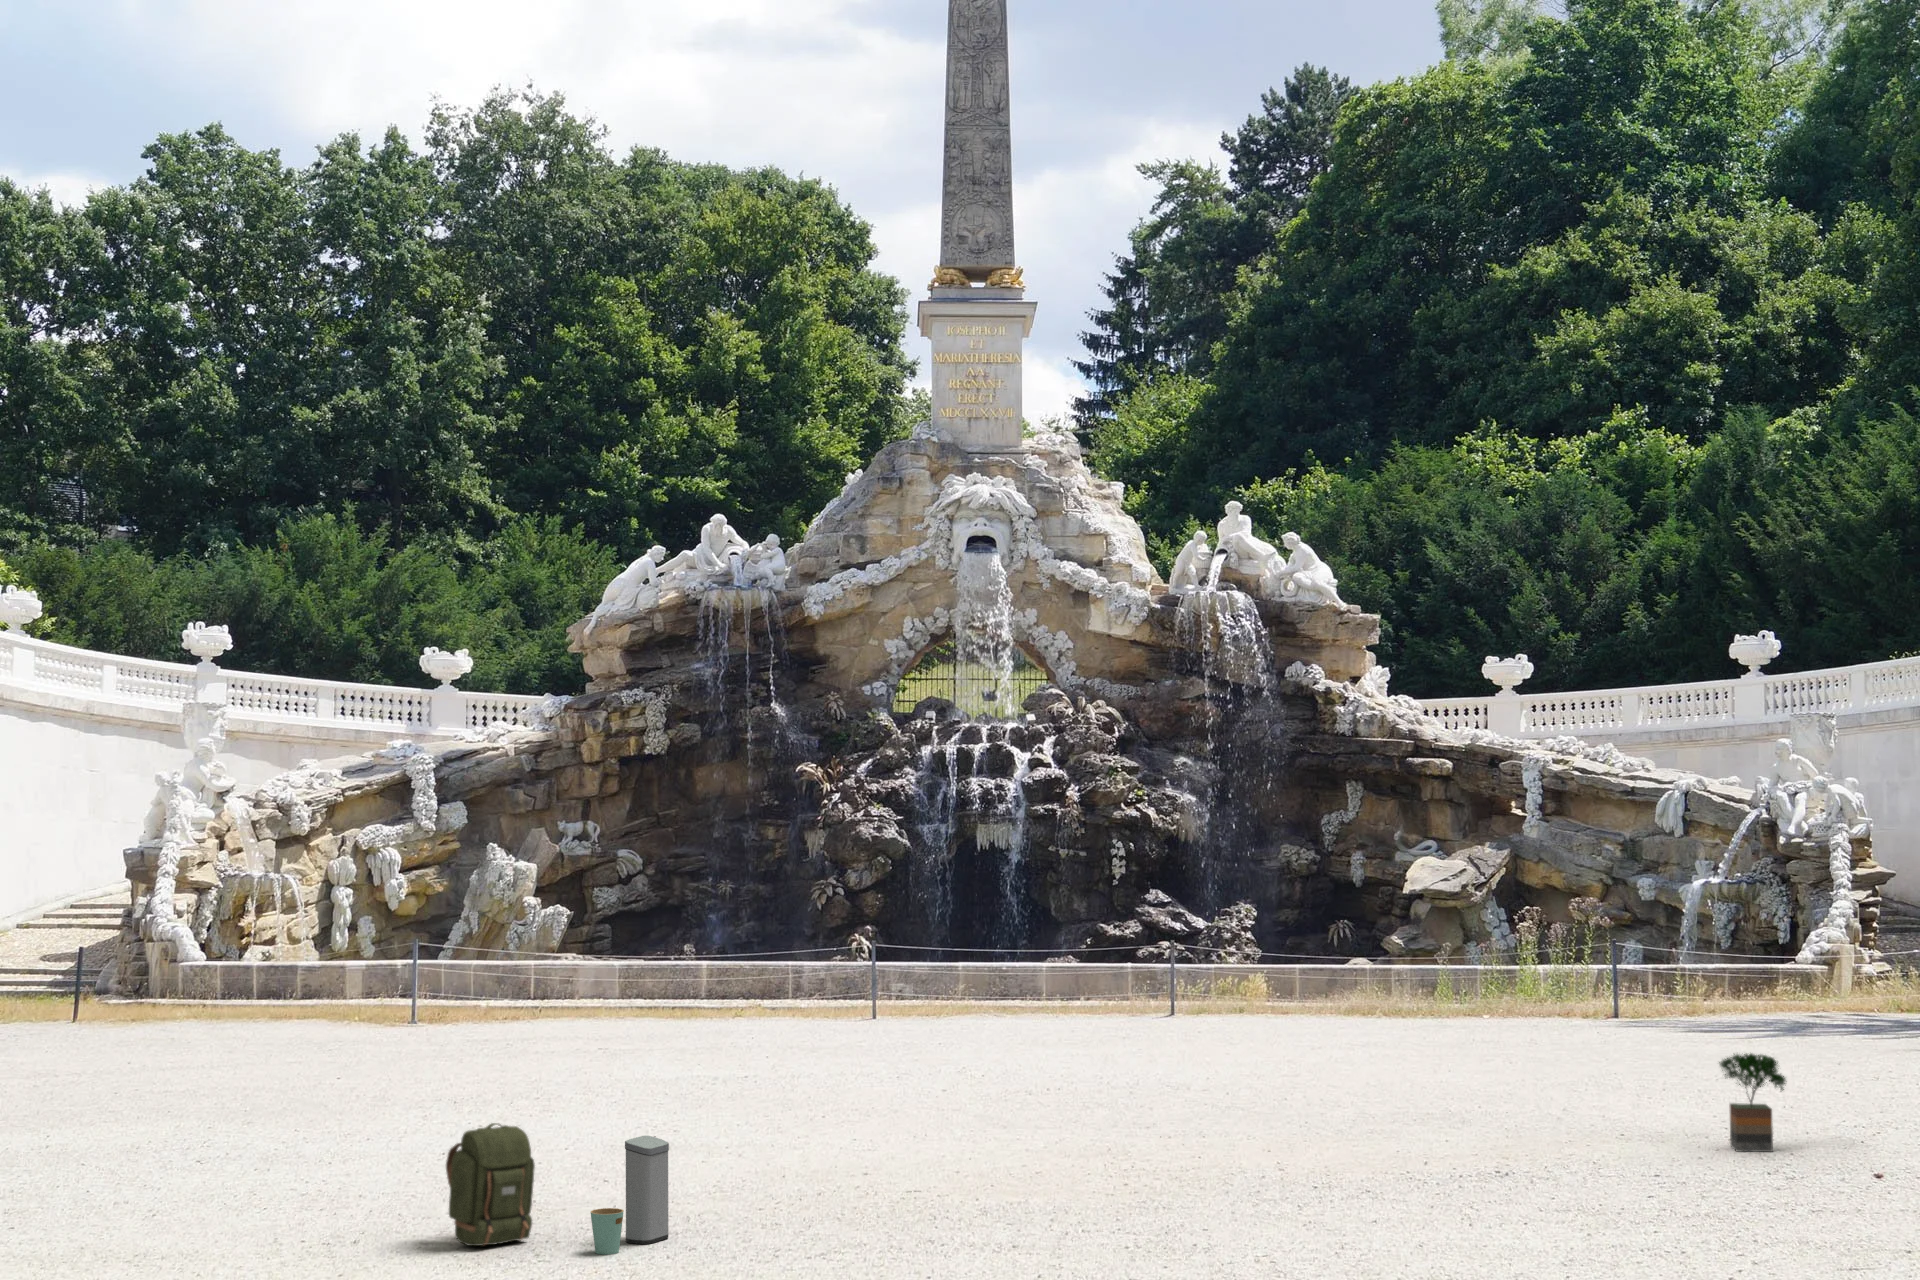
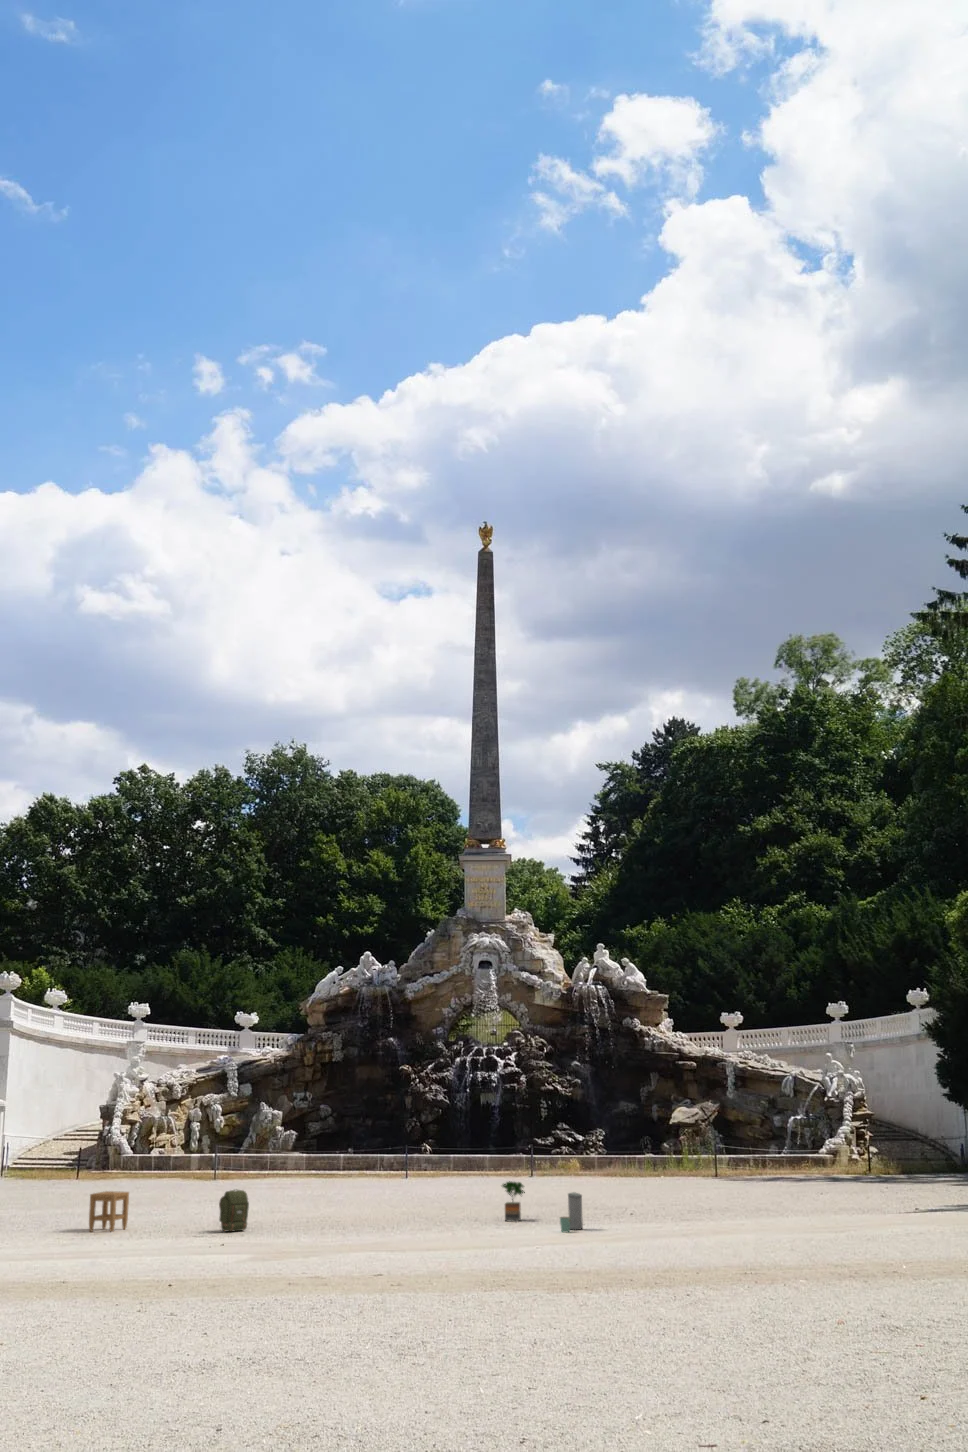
potted tree: present [1719,1053,1787,1152] -> present [502,1181,525,1222]
stool: none [56,1125,174,1246] -> present [89,1191,129,1232]
trash can: present [590,1136,669,1255] -> present [560,1192,583,1232]

